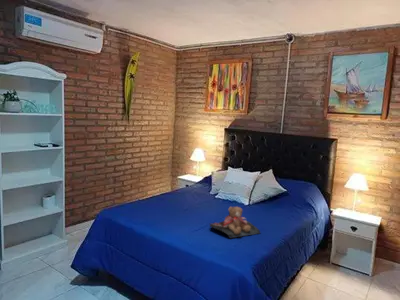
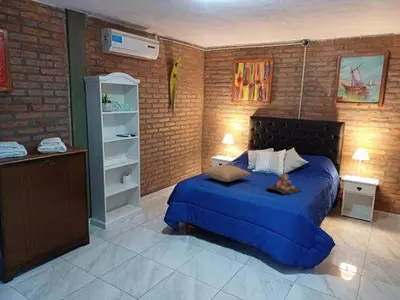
pillow: none [135,189,200,213] -> present [203,165,251,182]

